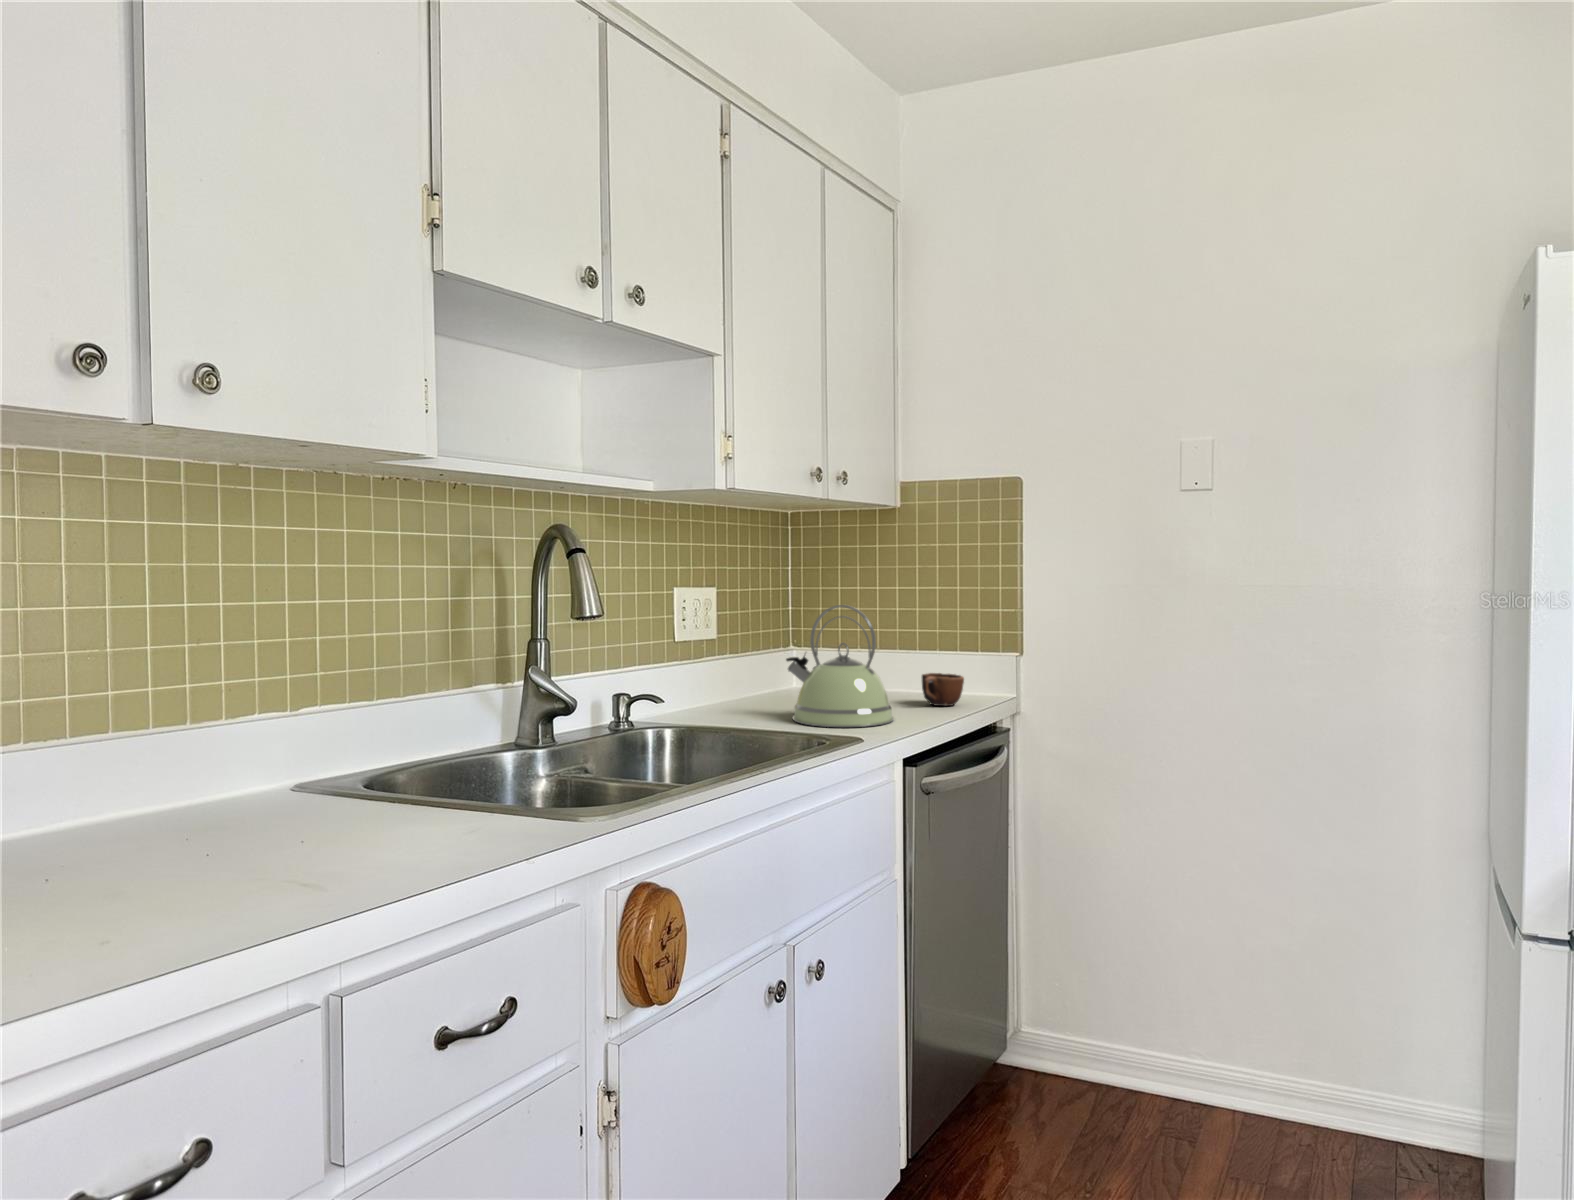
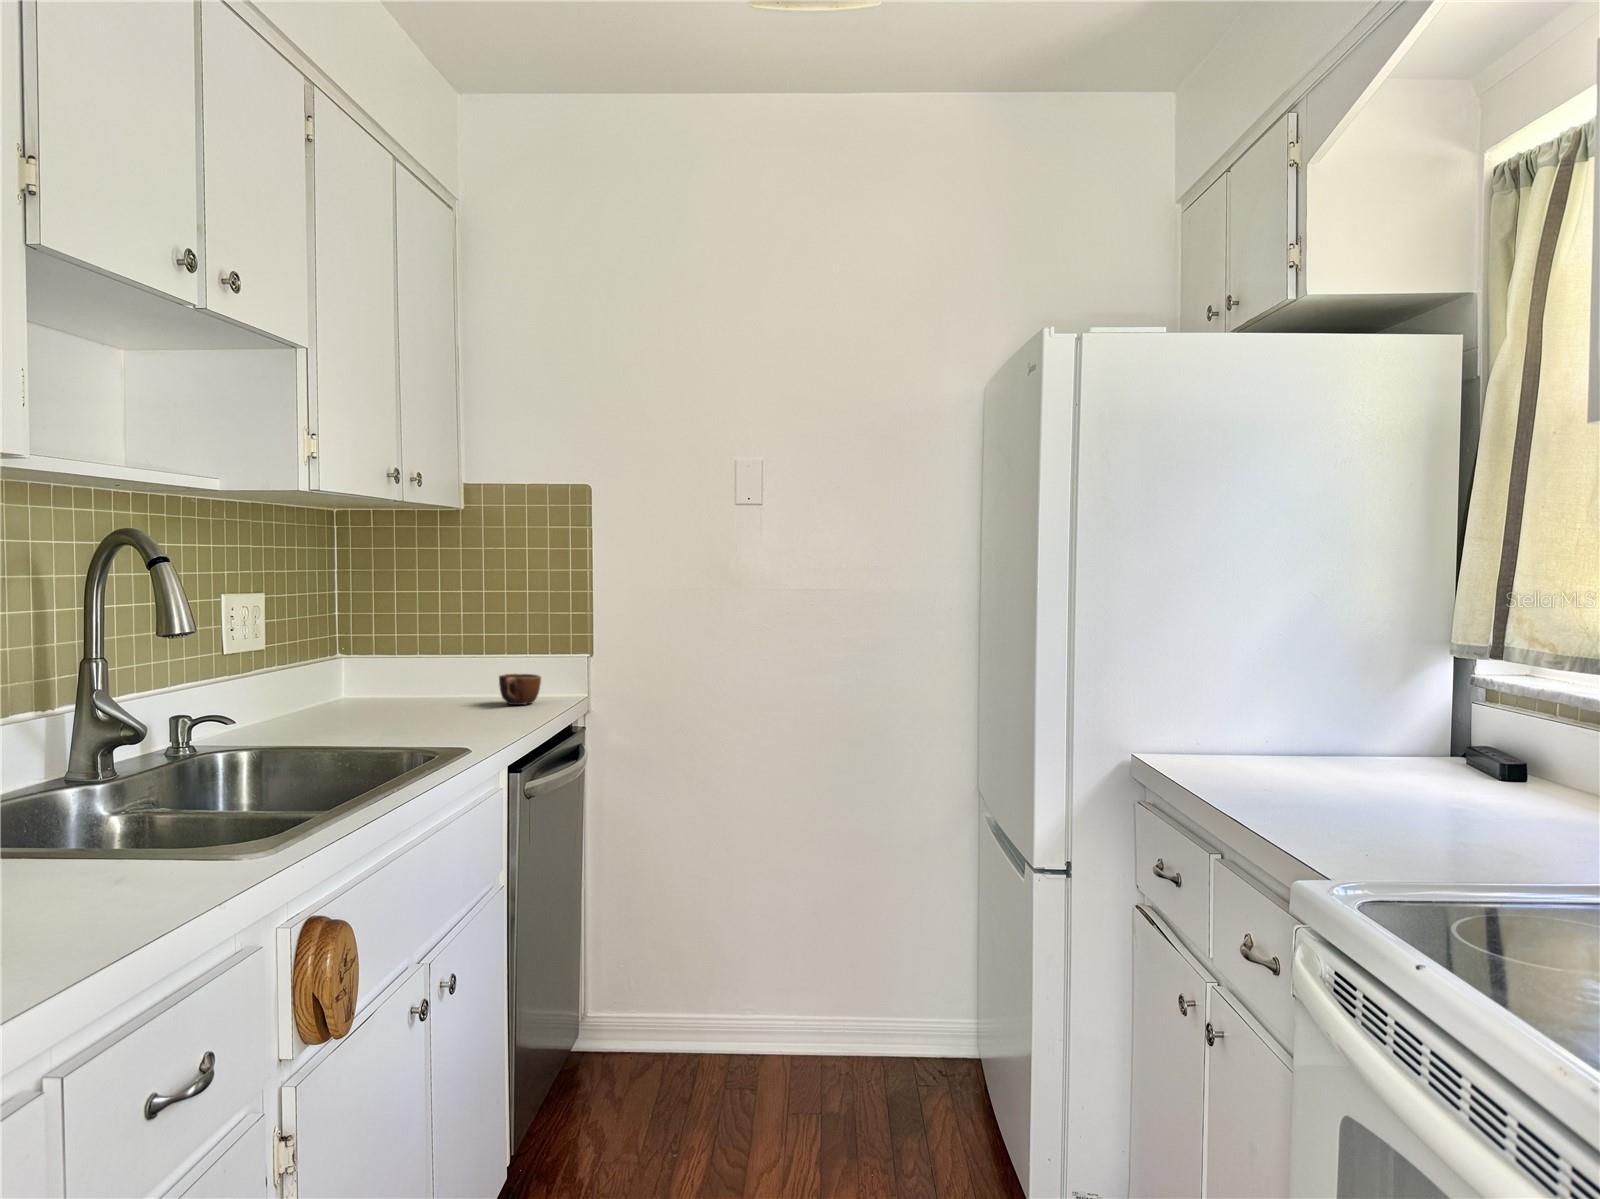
kettle: present [786,605,894,727] -> none [365,610,486,732]

